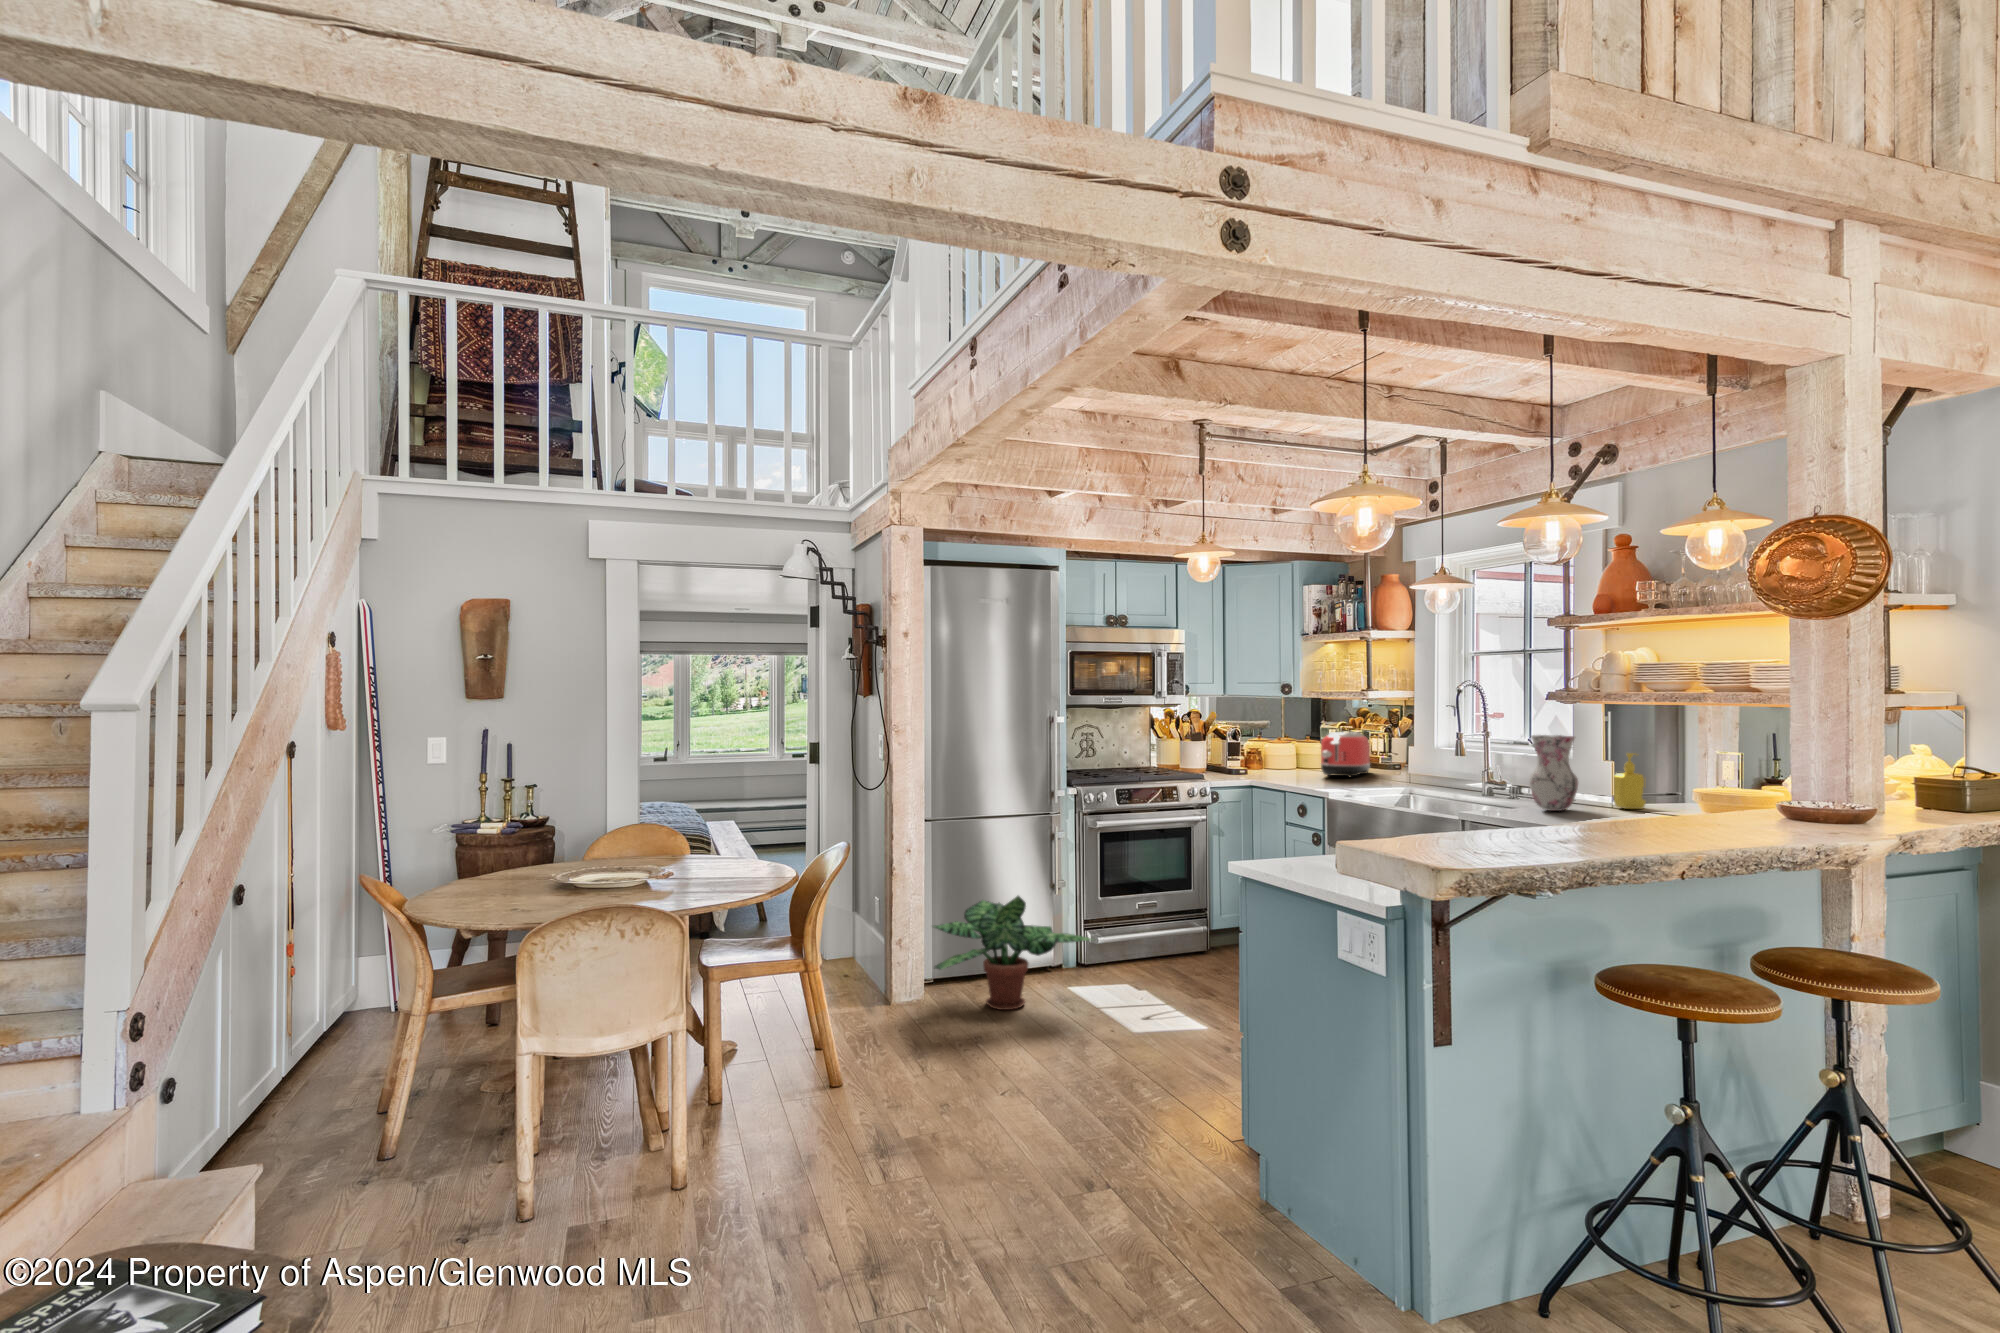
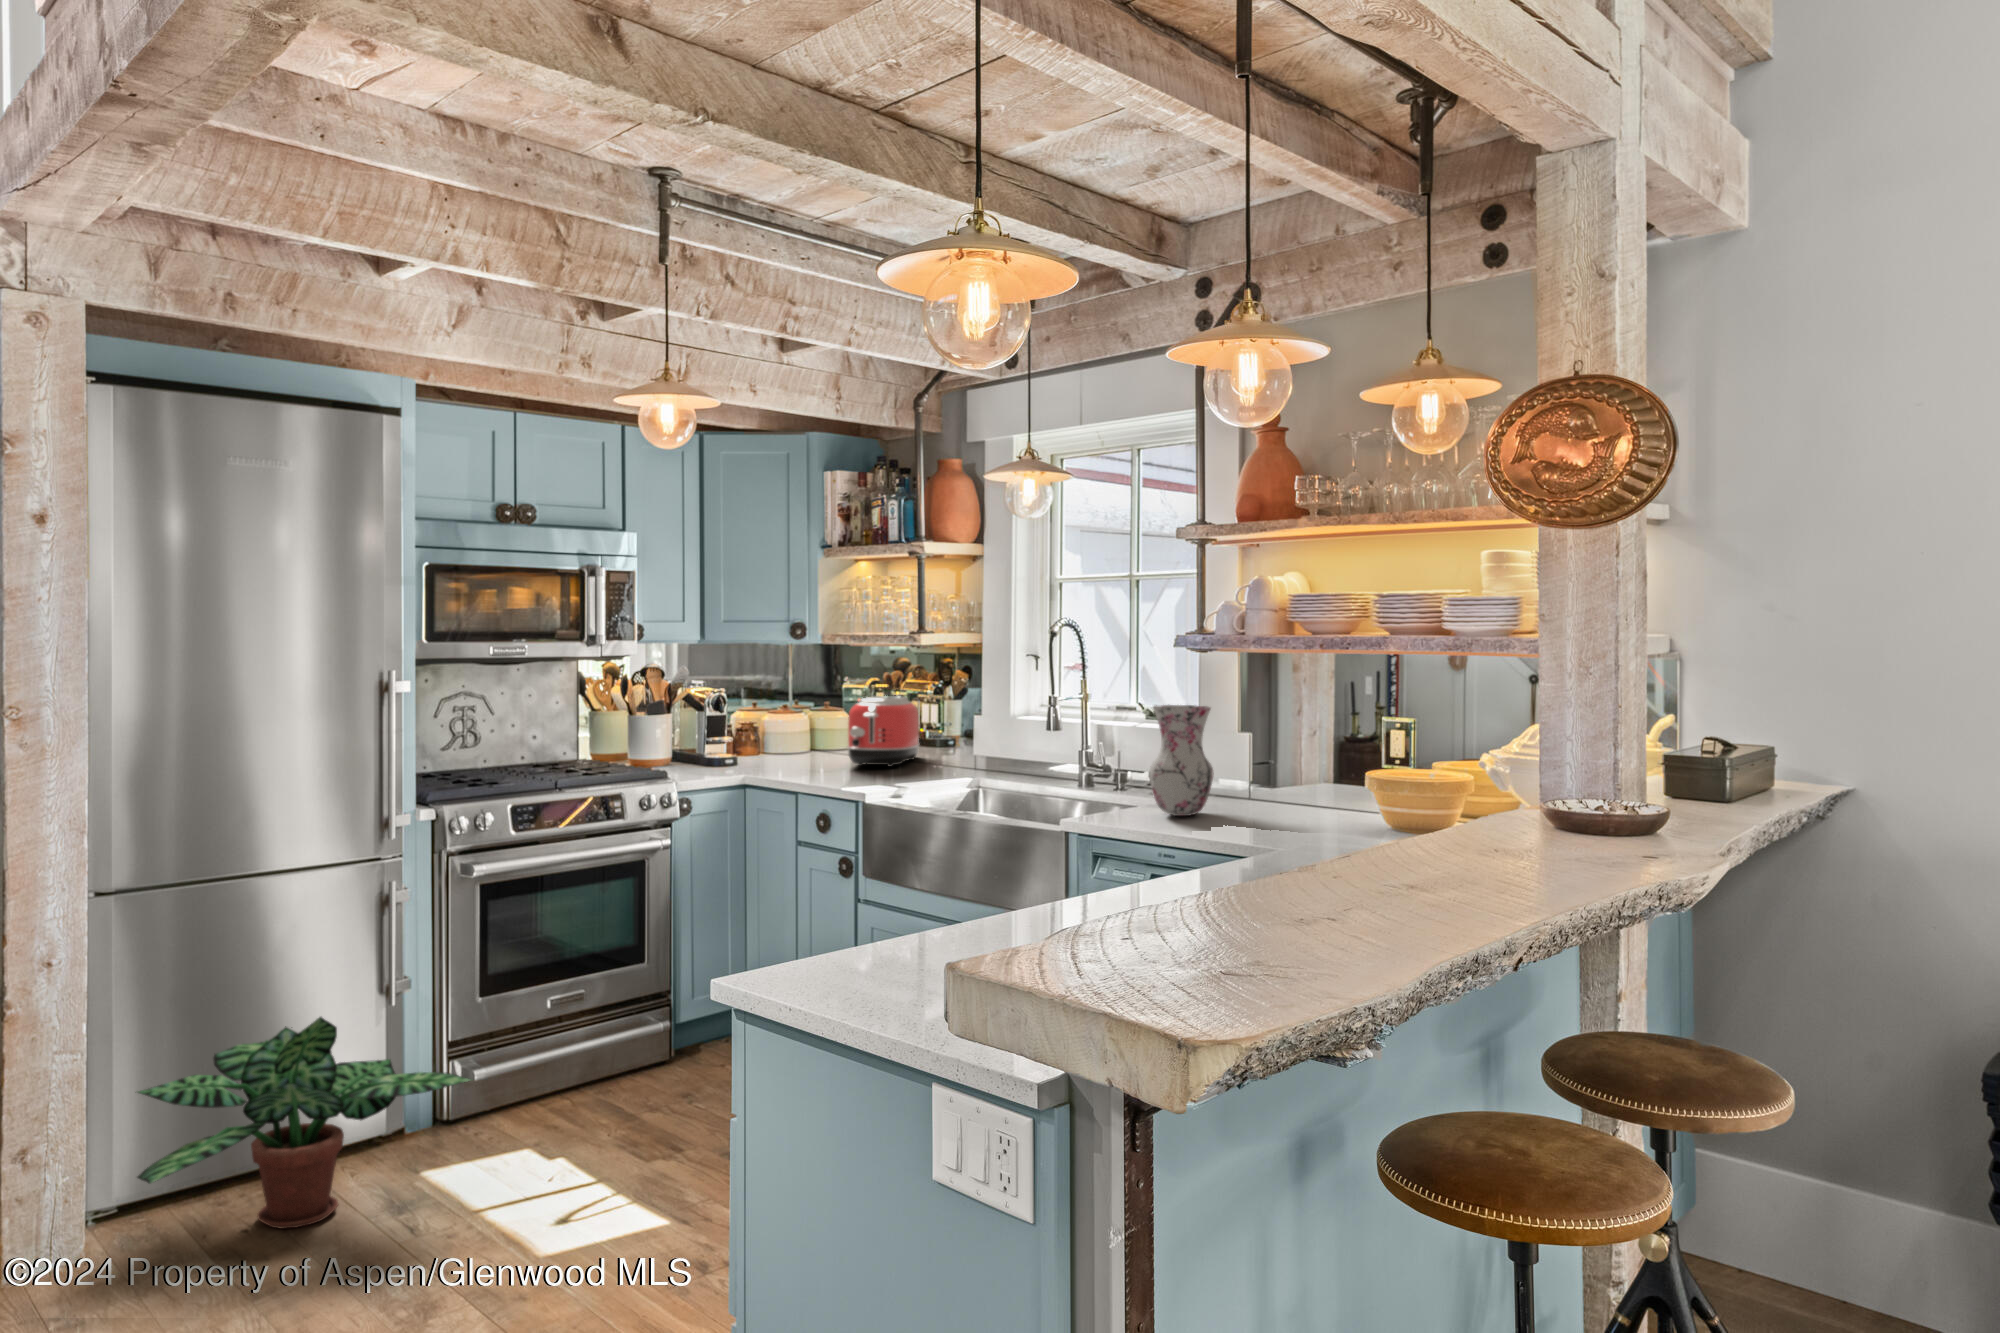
soap dispenser: present [1614,753,1646,809] -> none [1257,729,1296,810]

